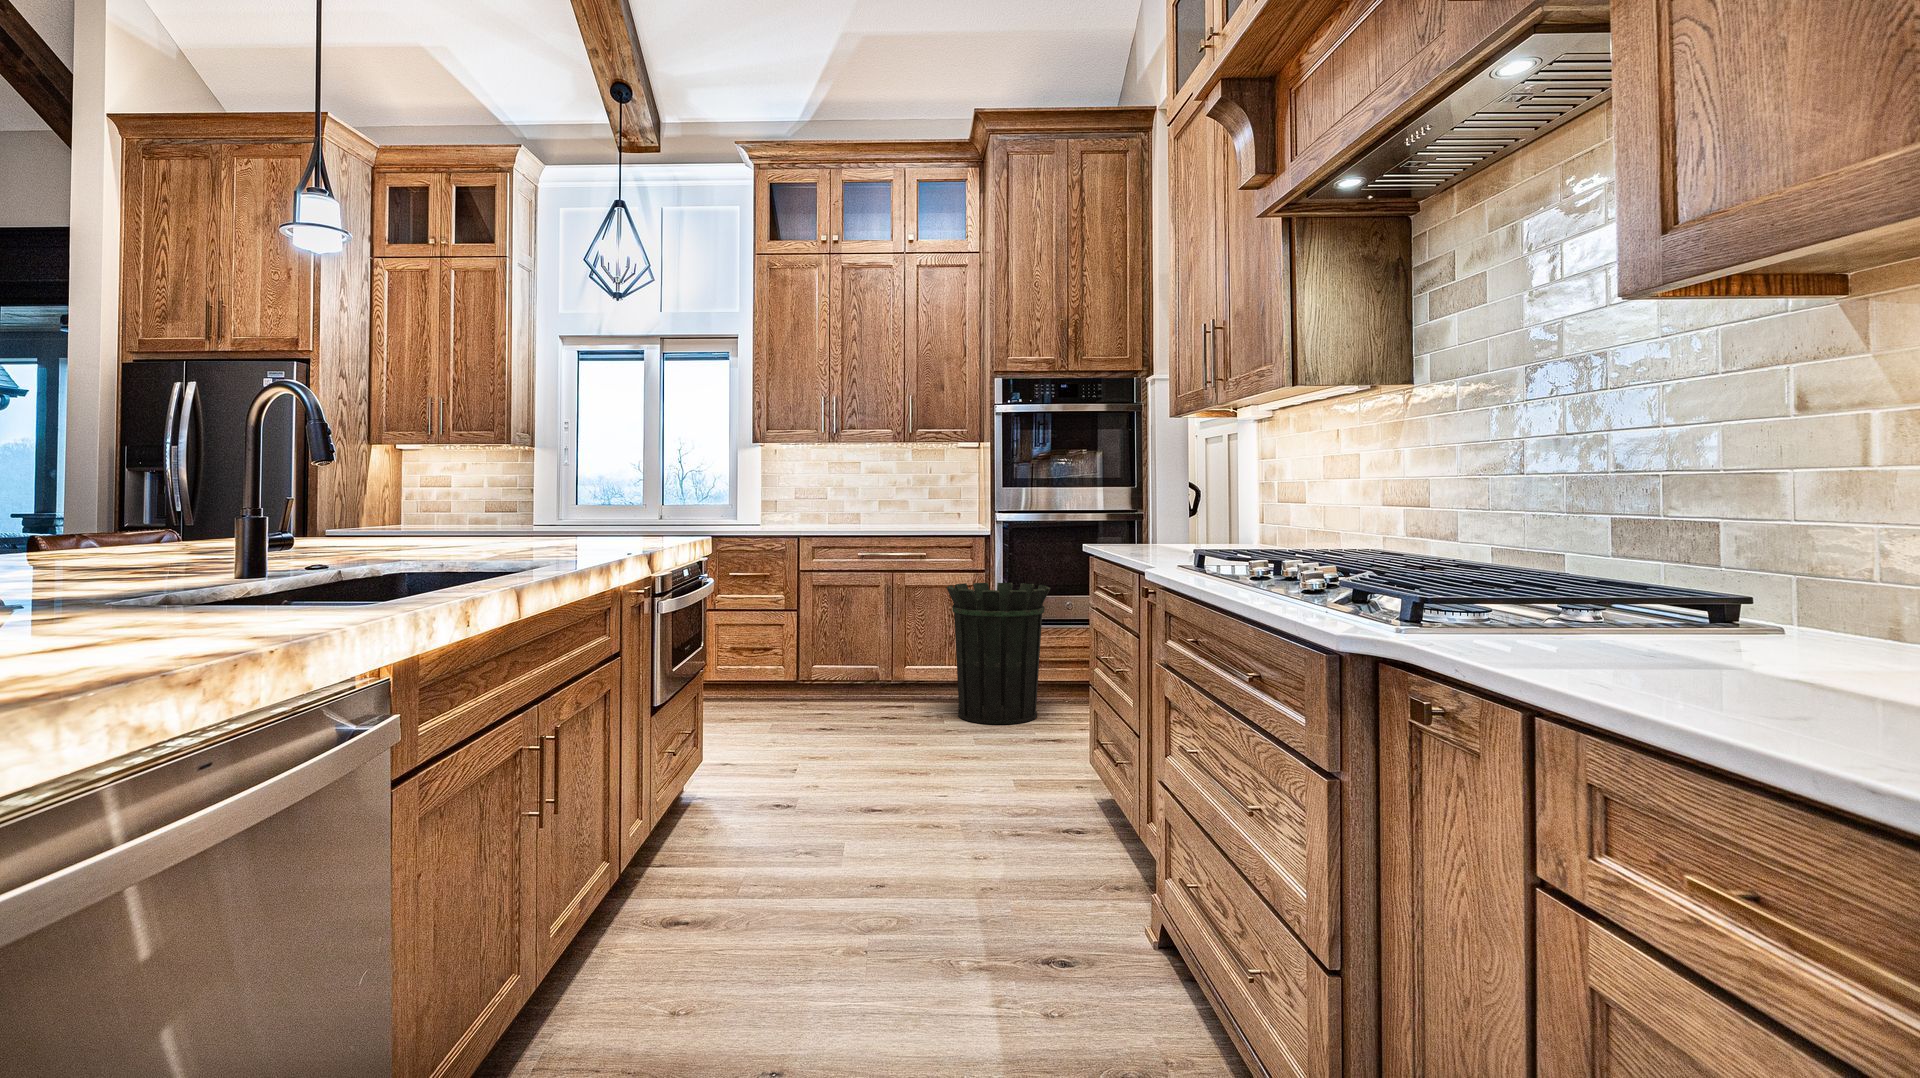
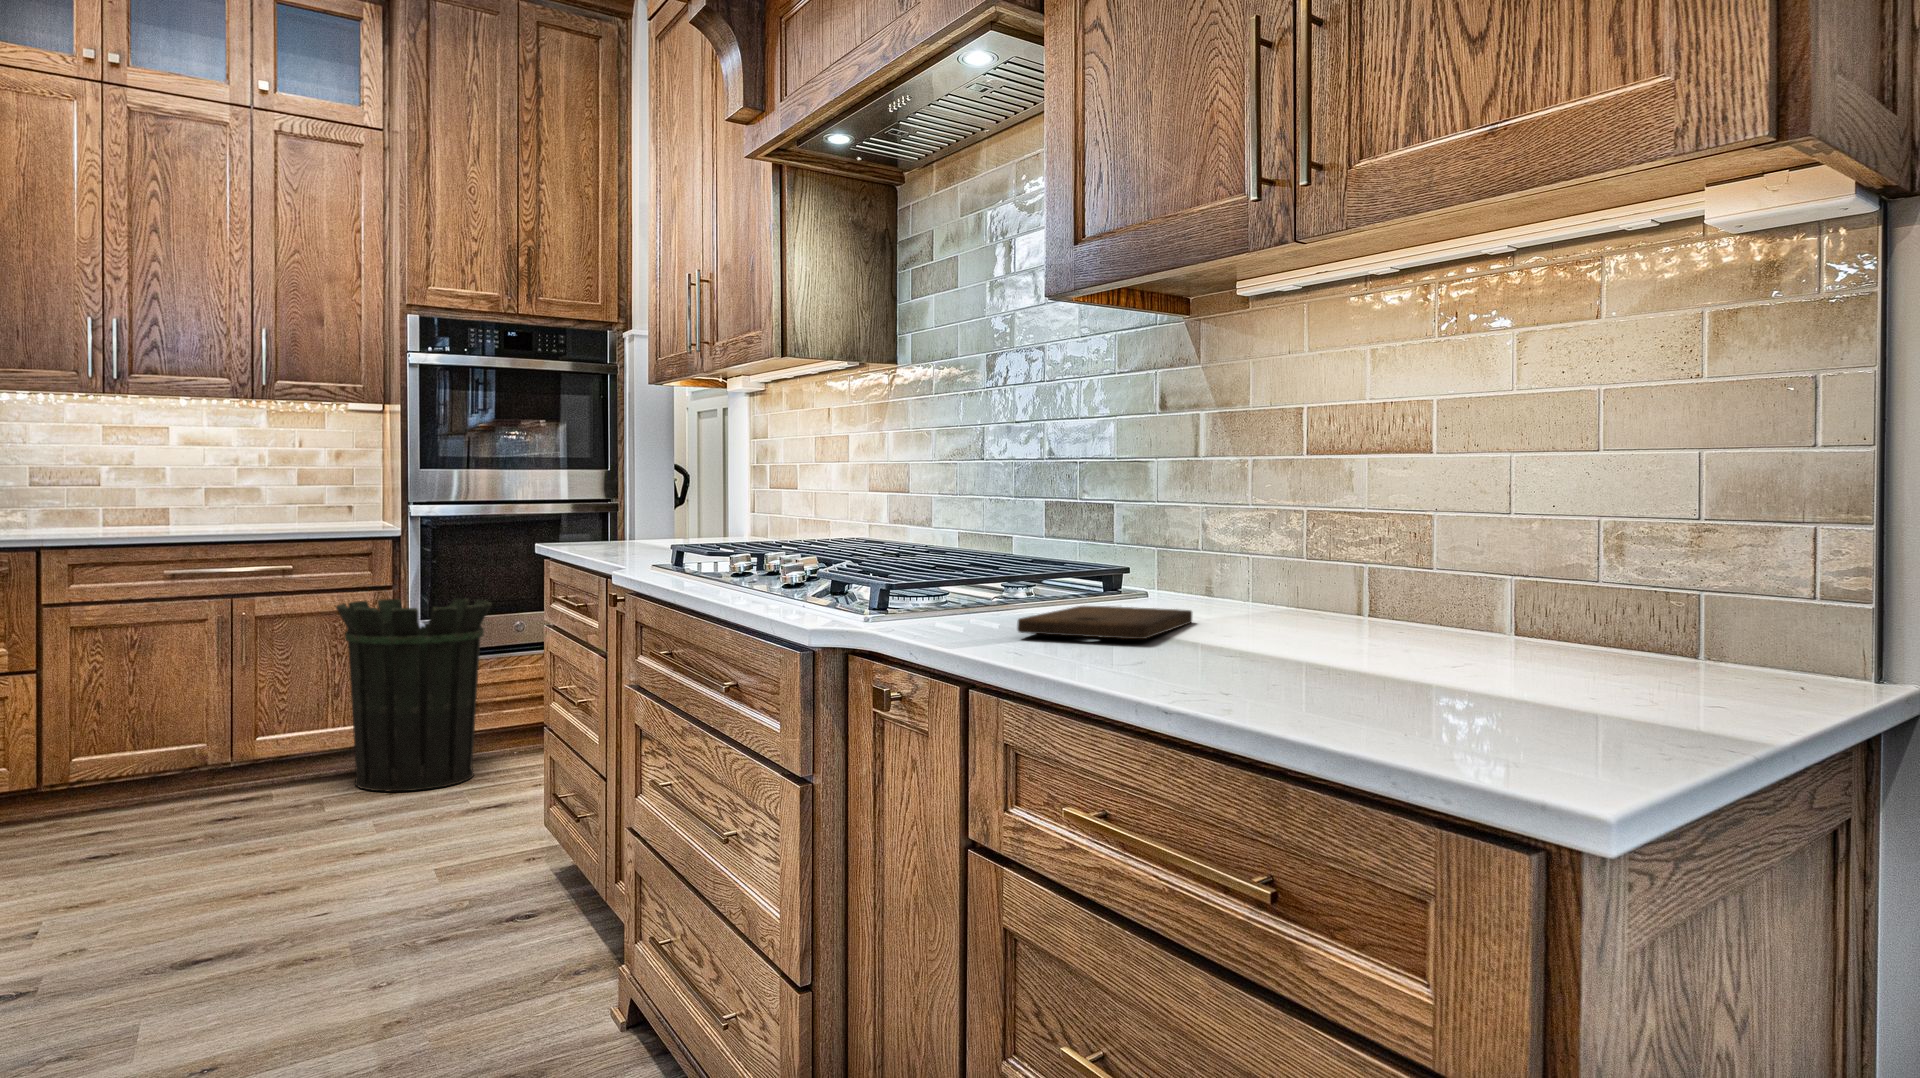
cutting board: none [1597,629,1829,679] -> present [1017,606,1192,639]

